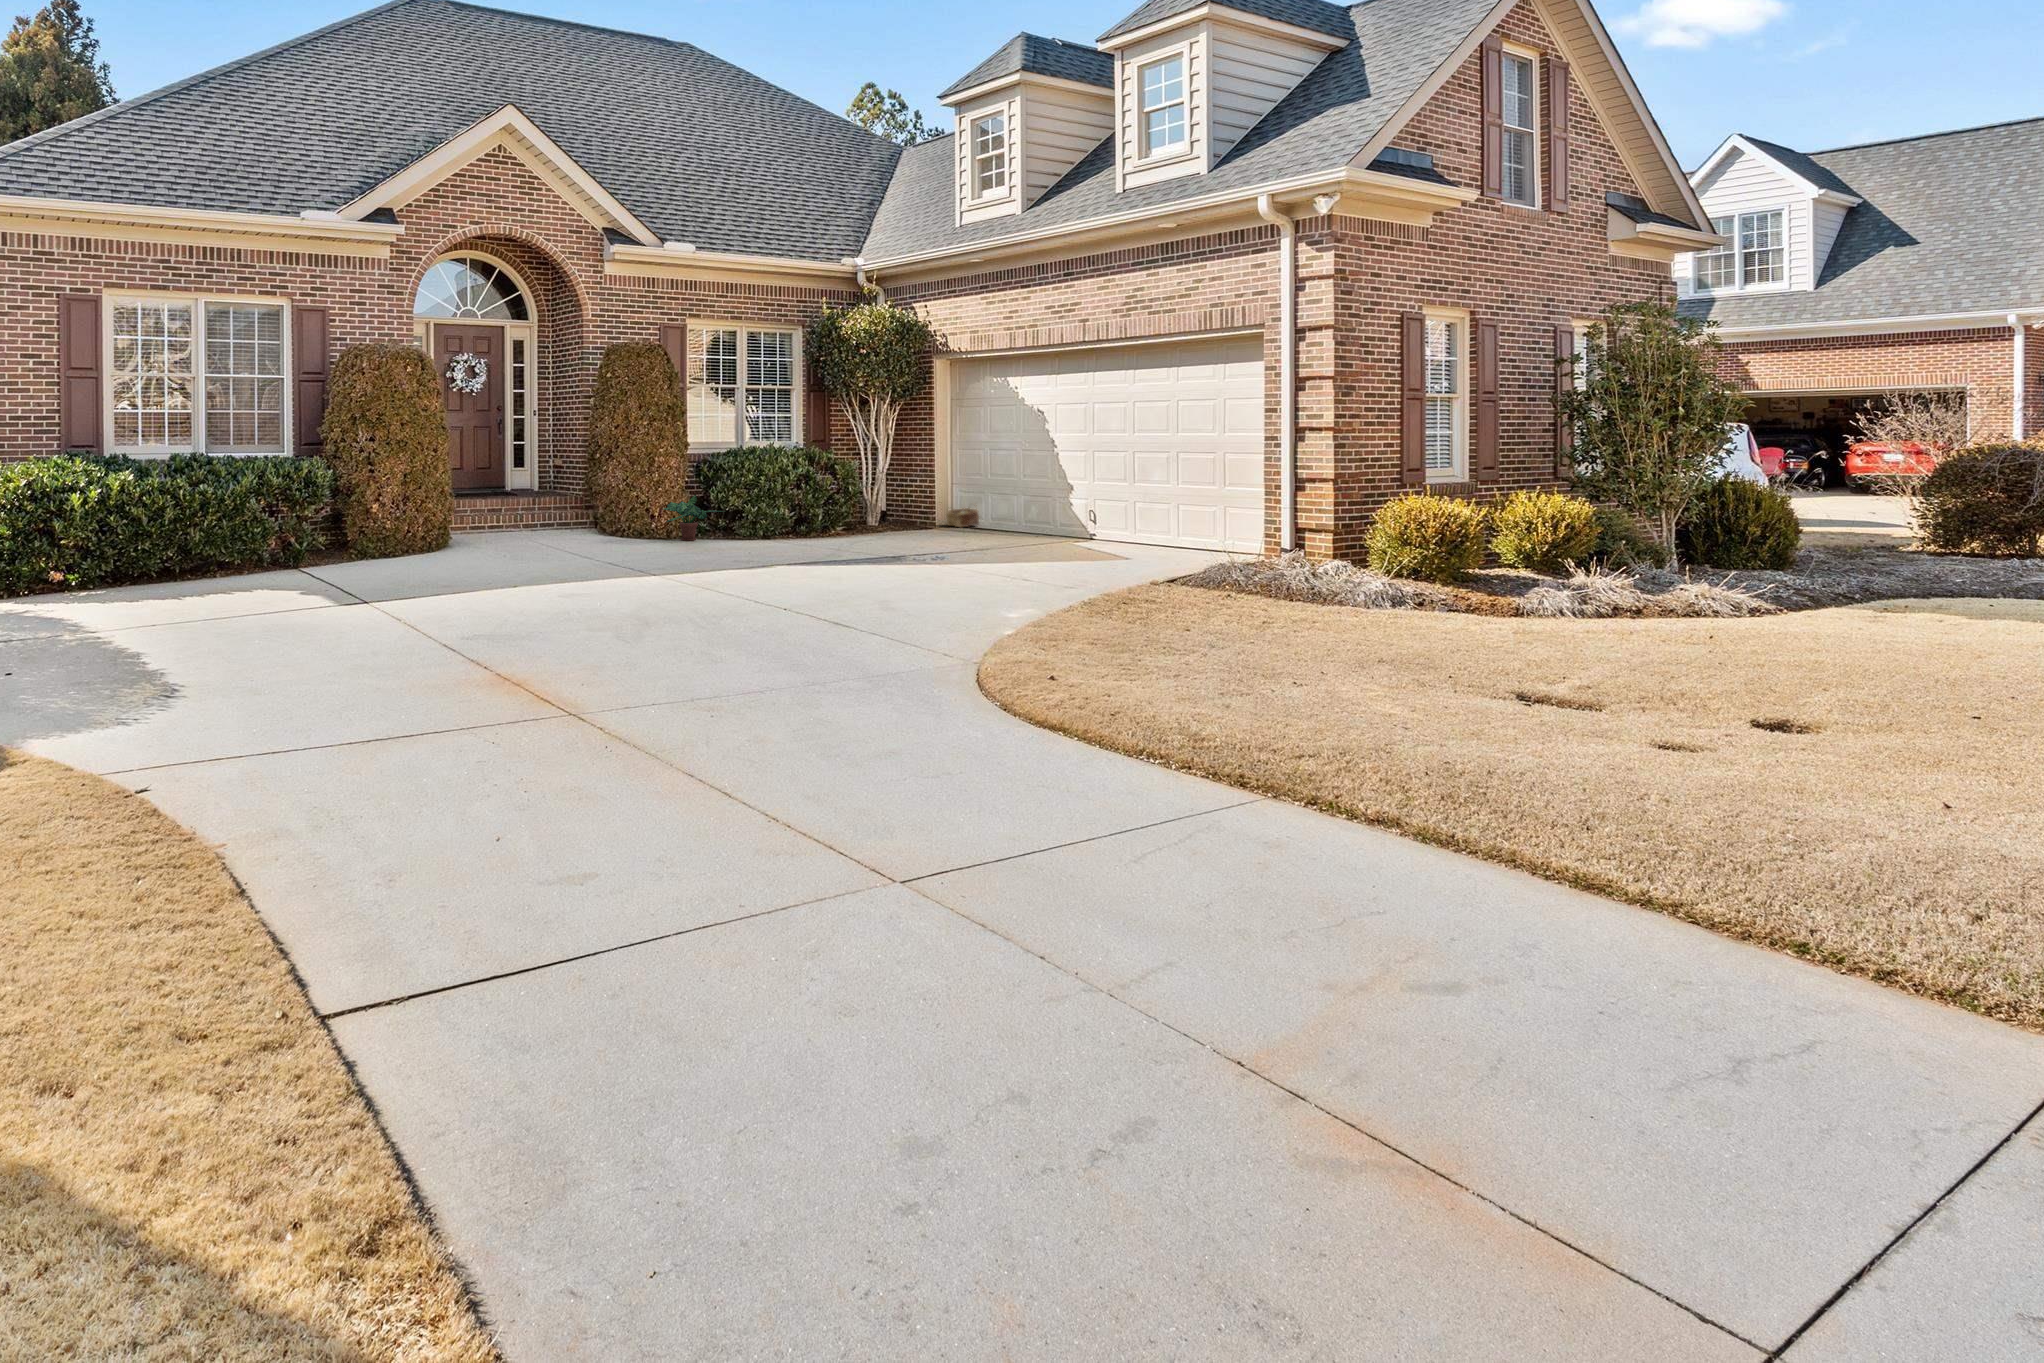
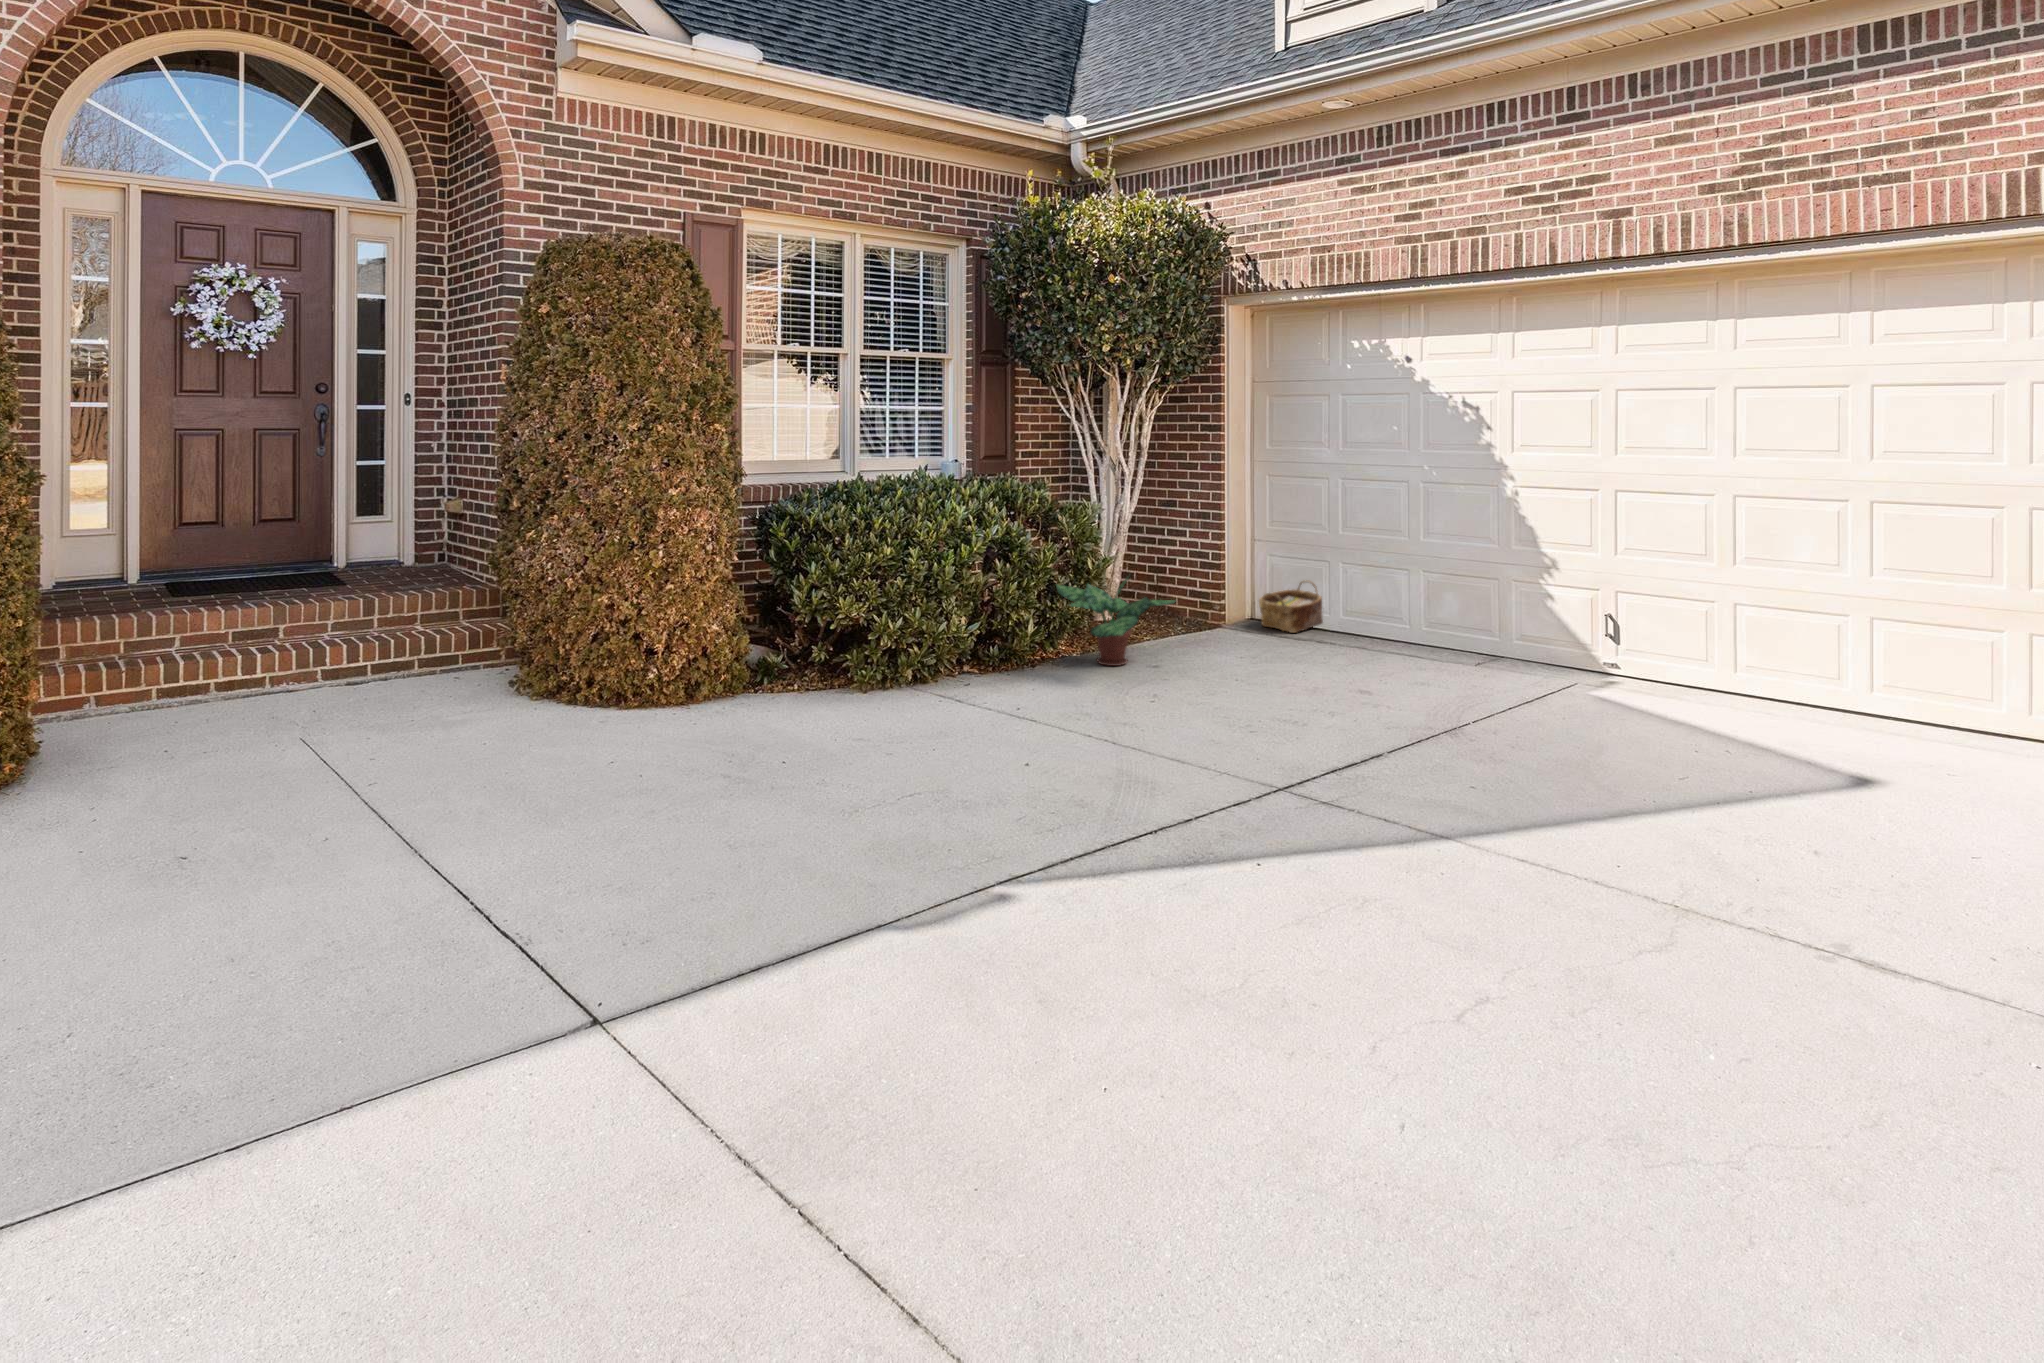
potted plant: present [664,495,721,541] -> present [1056,578,1175,666]

